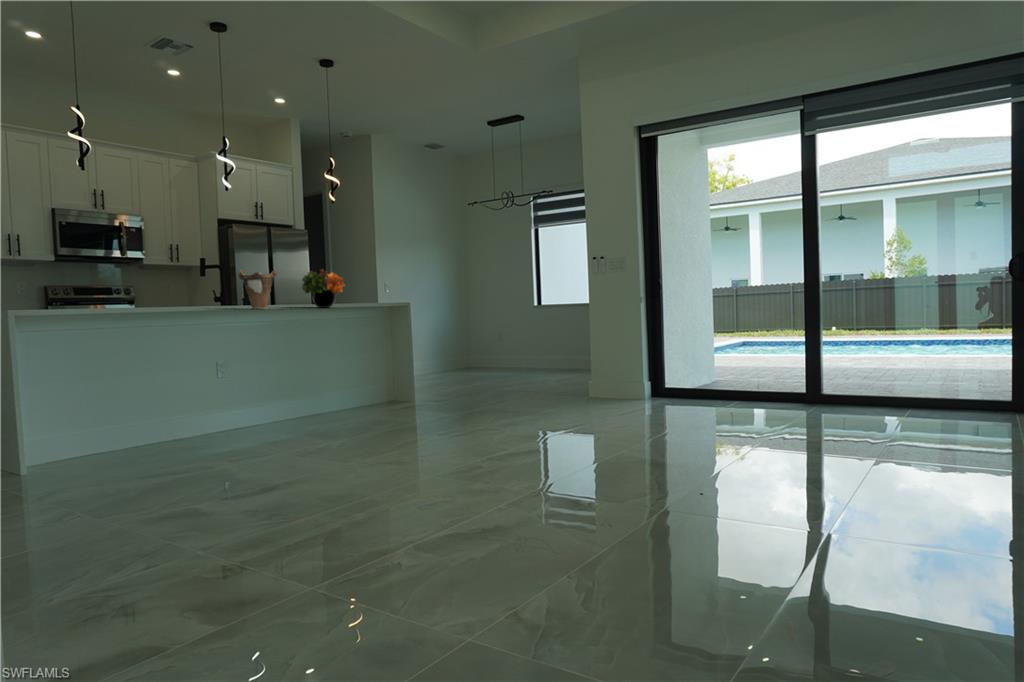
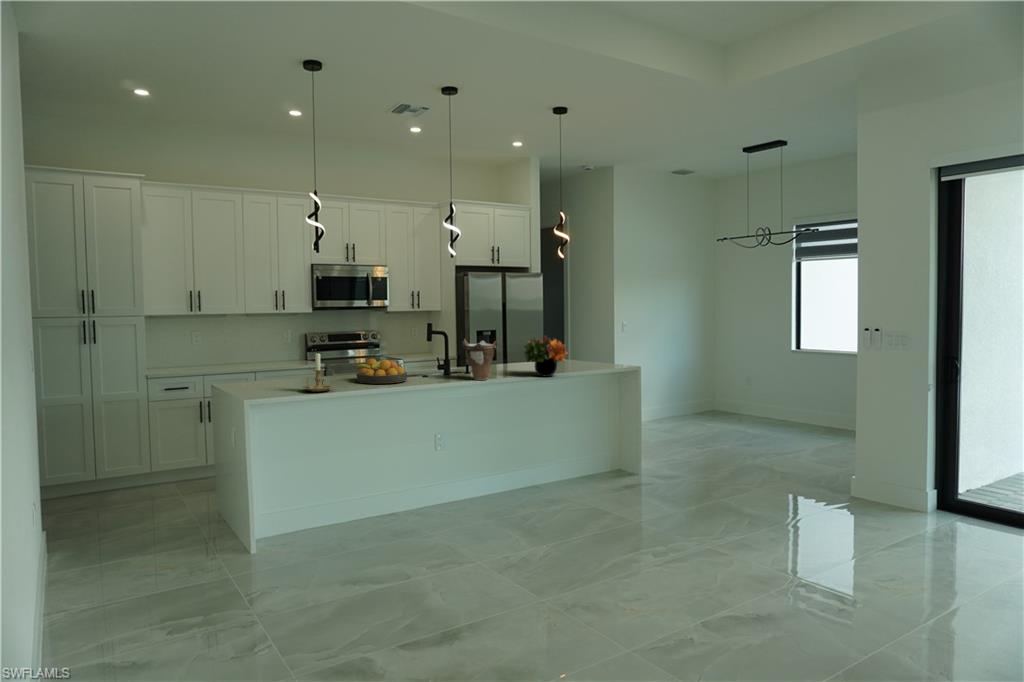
candle holder: none [59,271,98,313] -> present [302,353,334,392]
fruit bowl: none [119,287,180,311] -> present [356,359,407,383]

